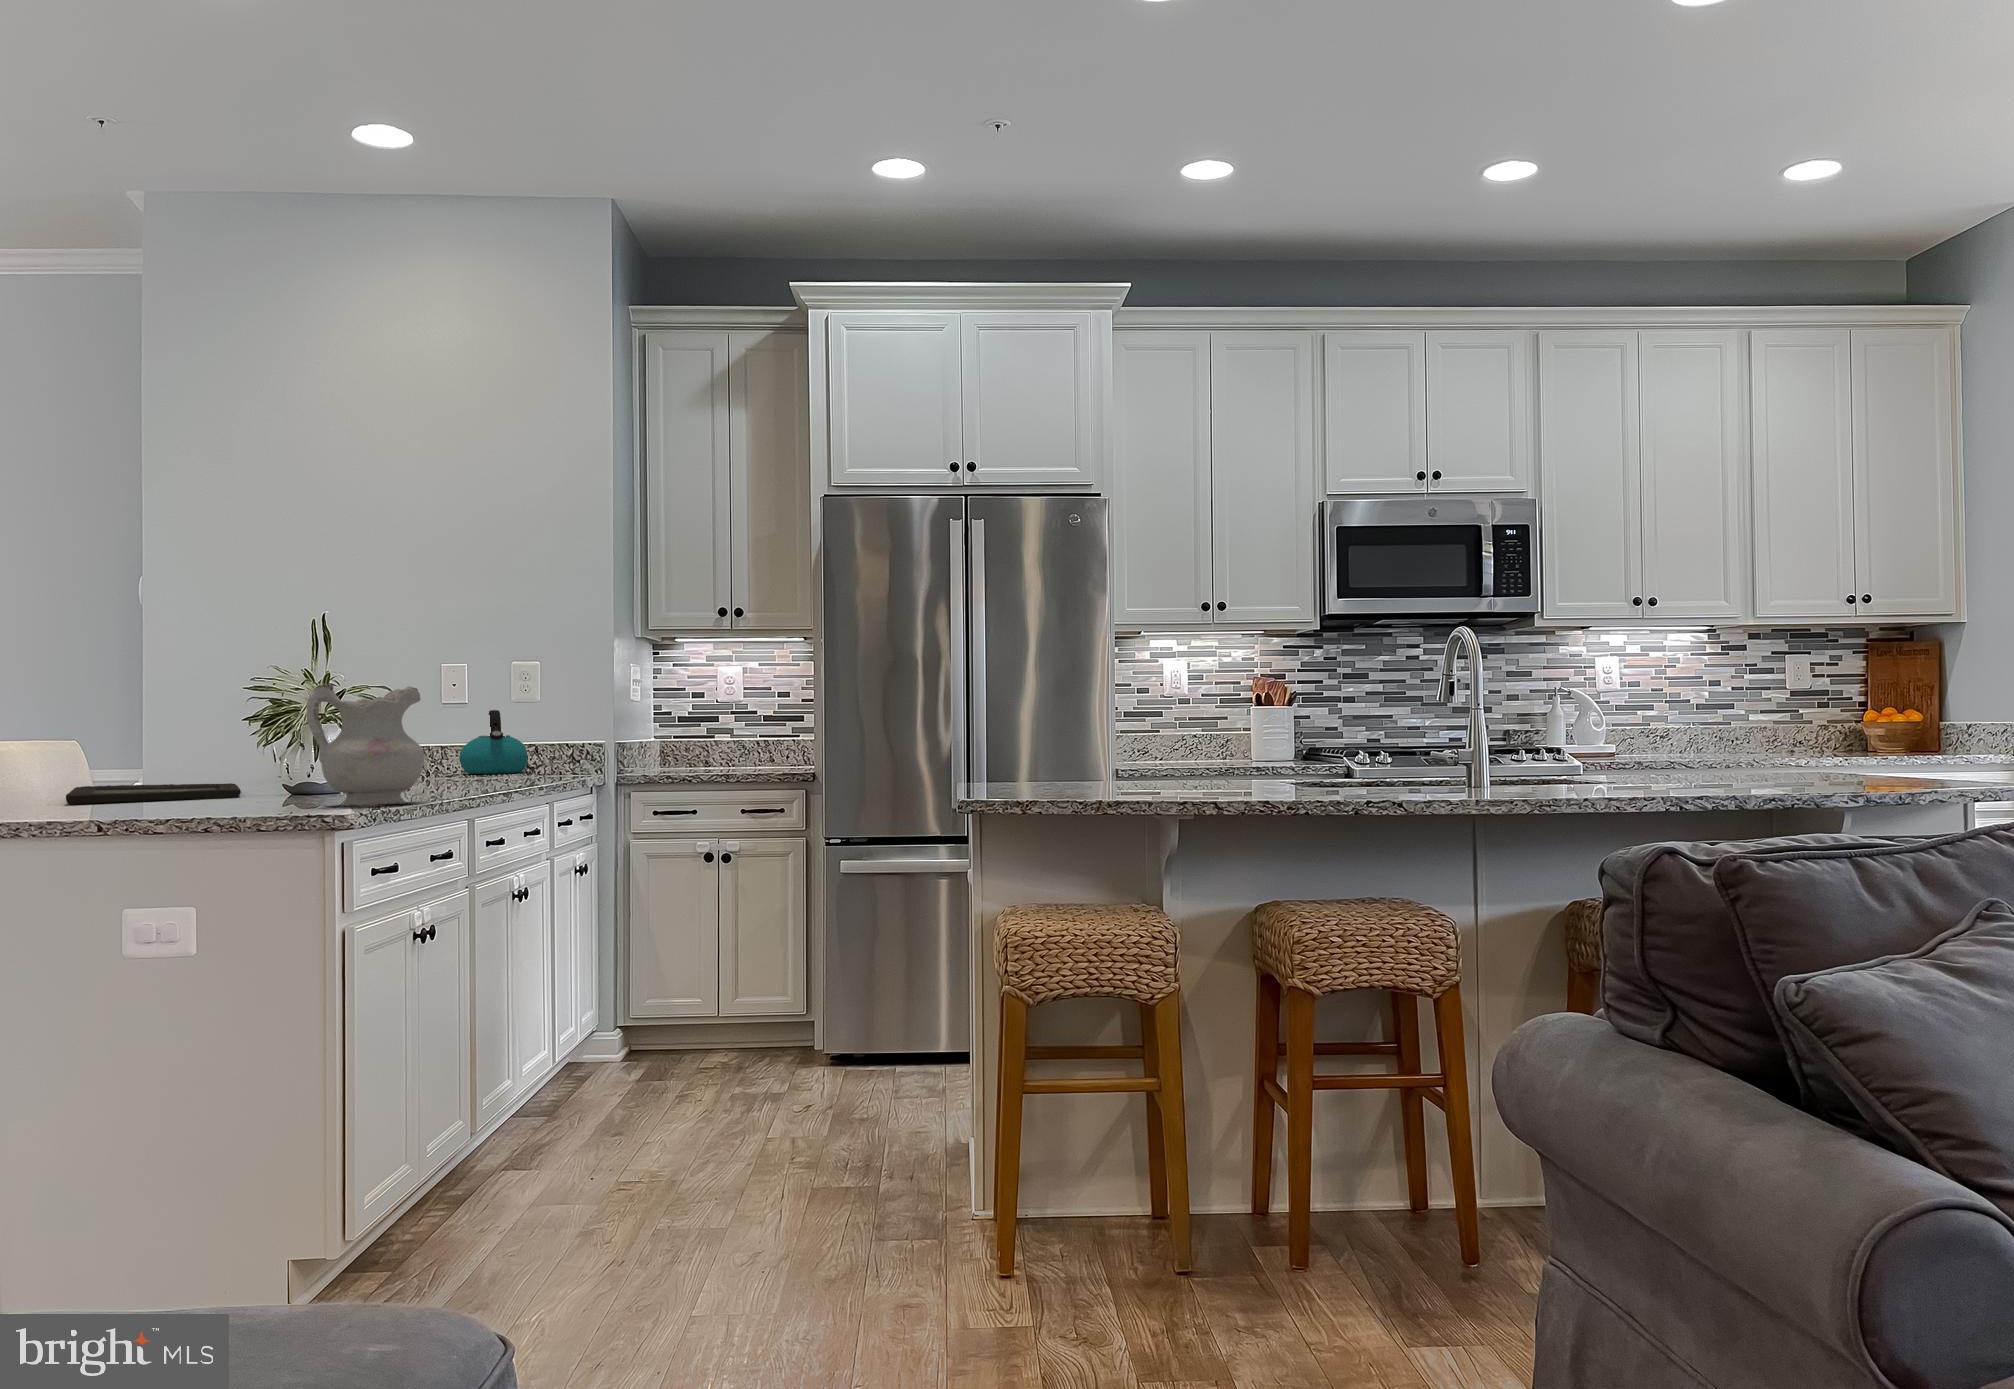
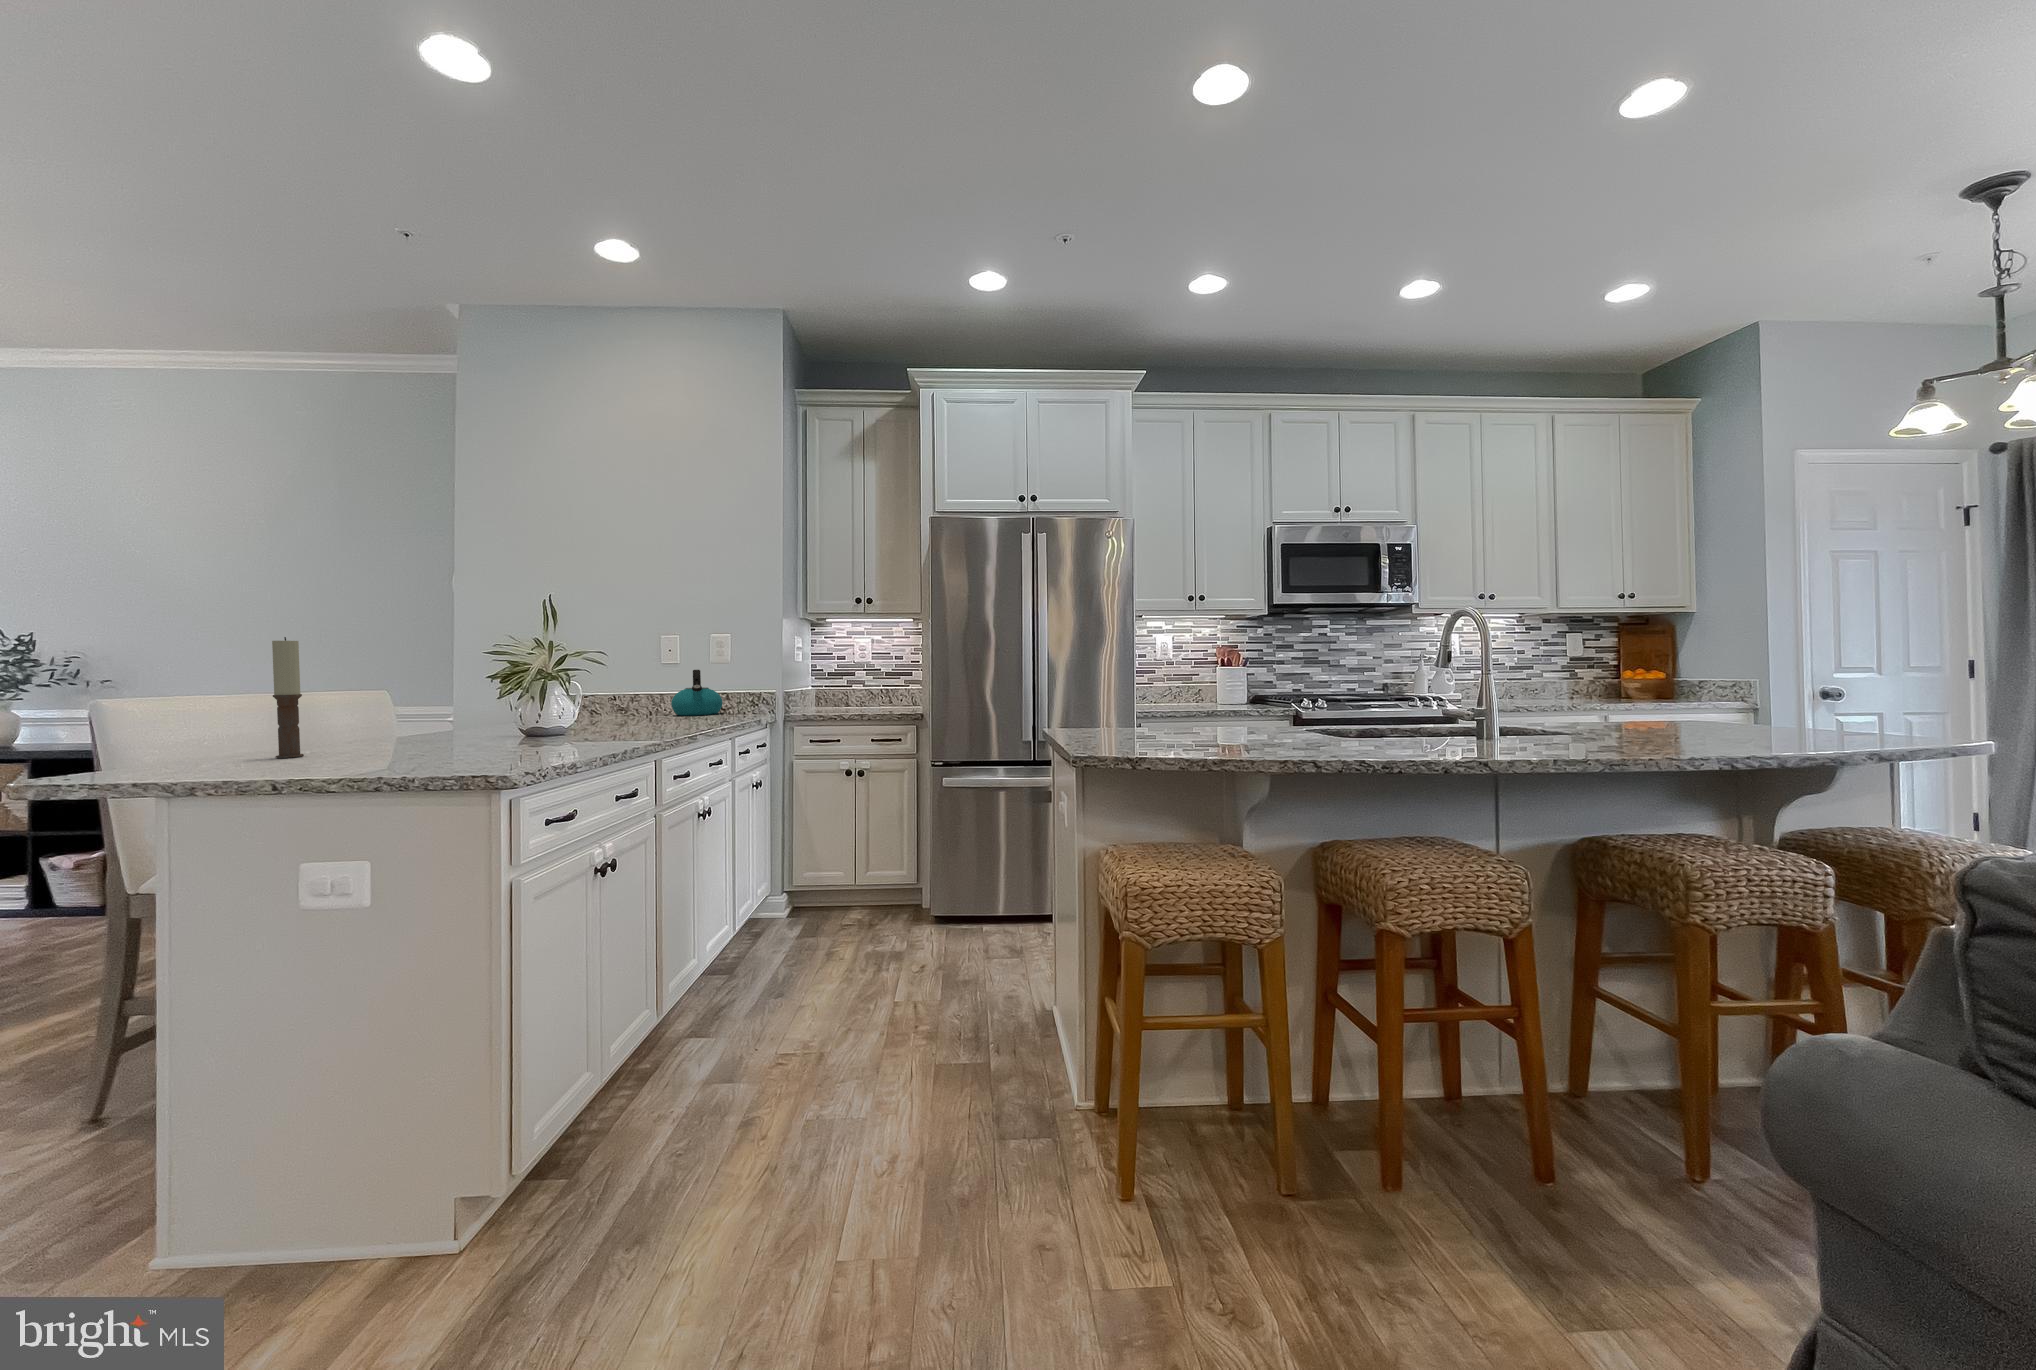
candle: none [51,669,79,807] -> present [272,637,304,758]
ceramic pitcher: present [307,684,424,806] -> none [475,650,593,762]
tray: present [66,783,241,804] -> none [300,729,478,753]

